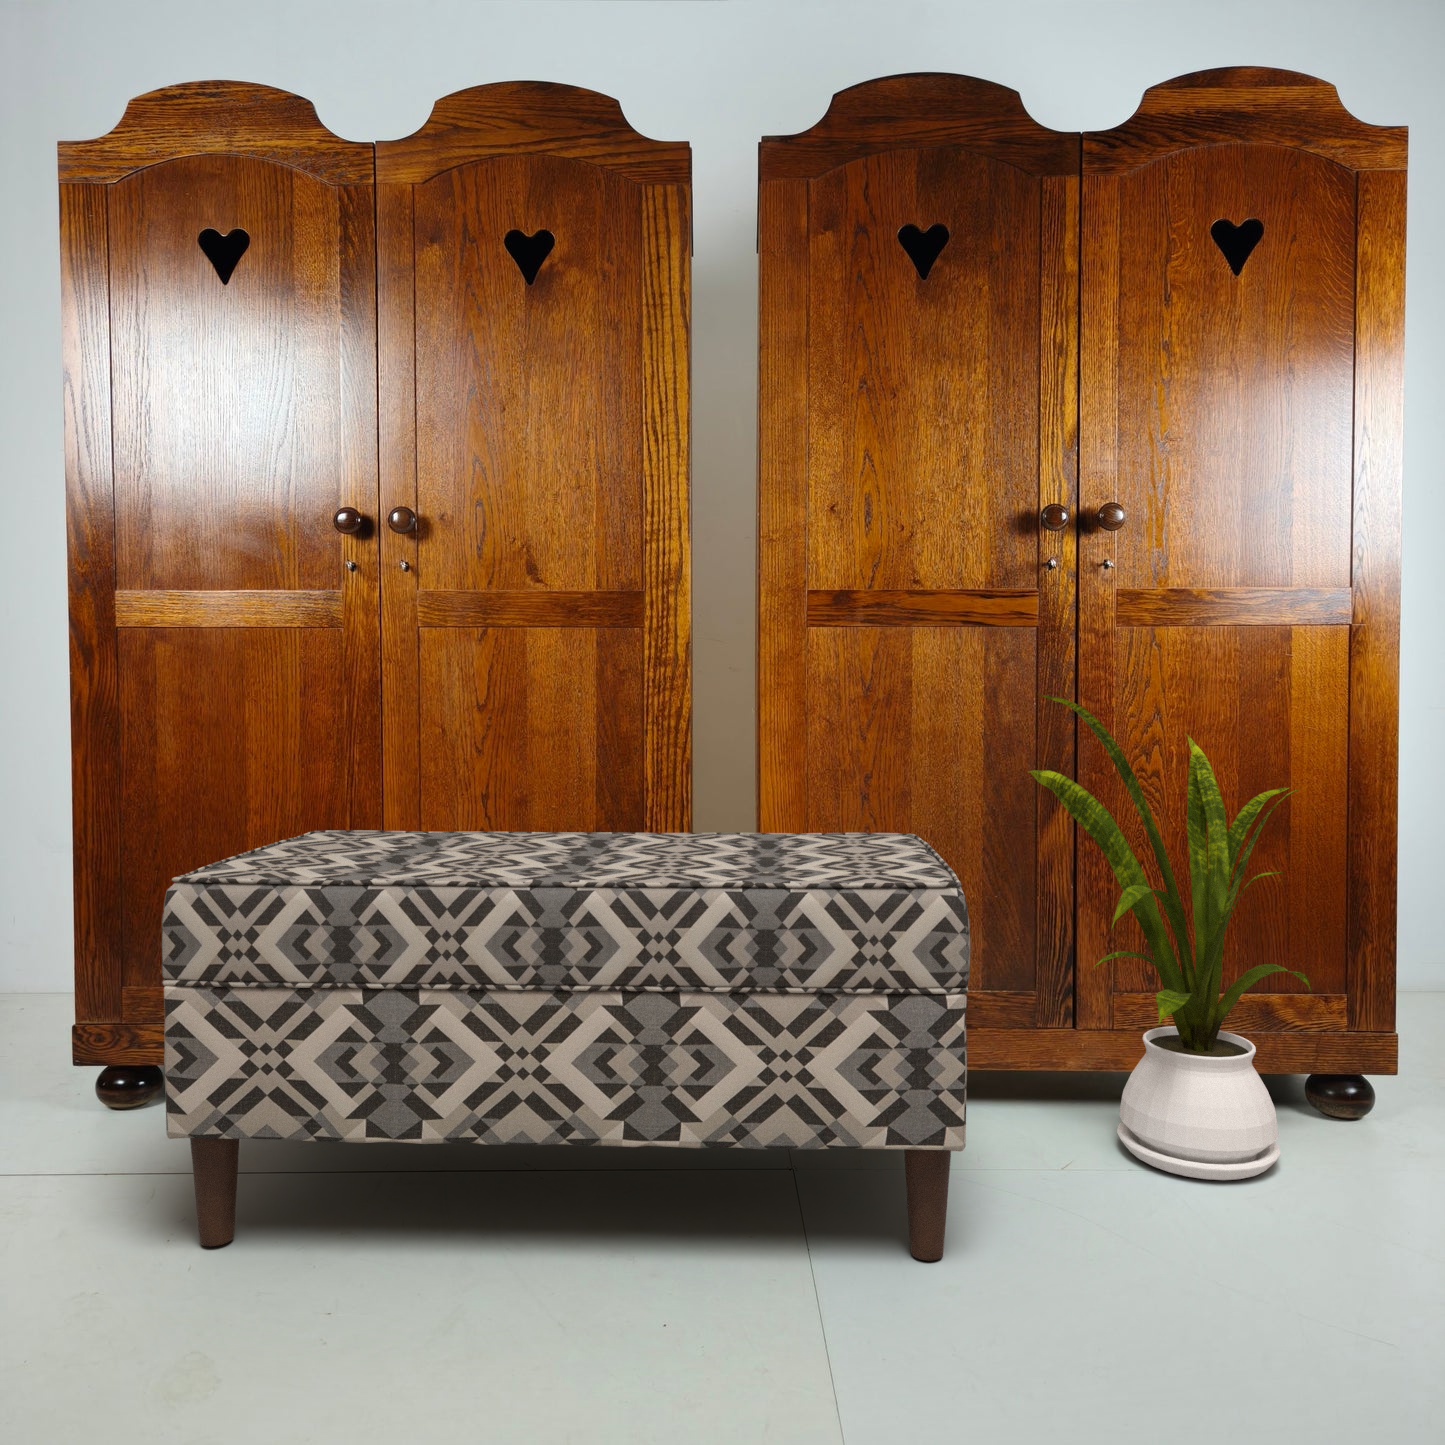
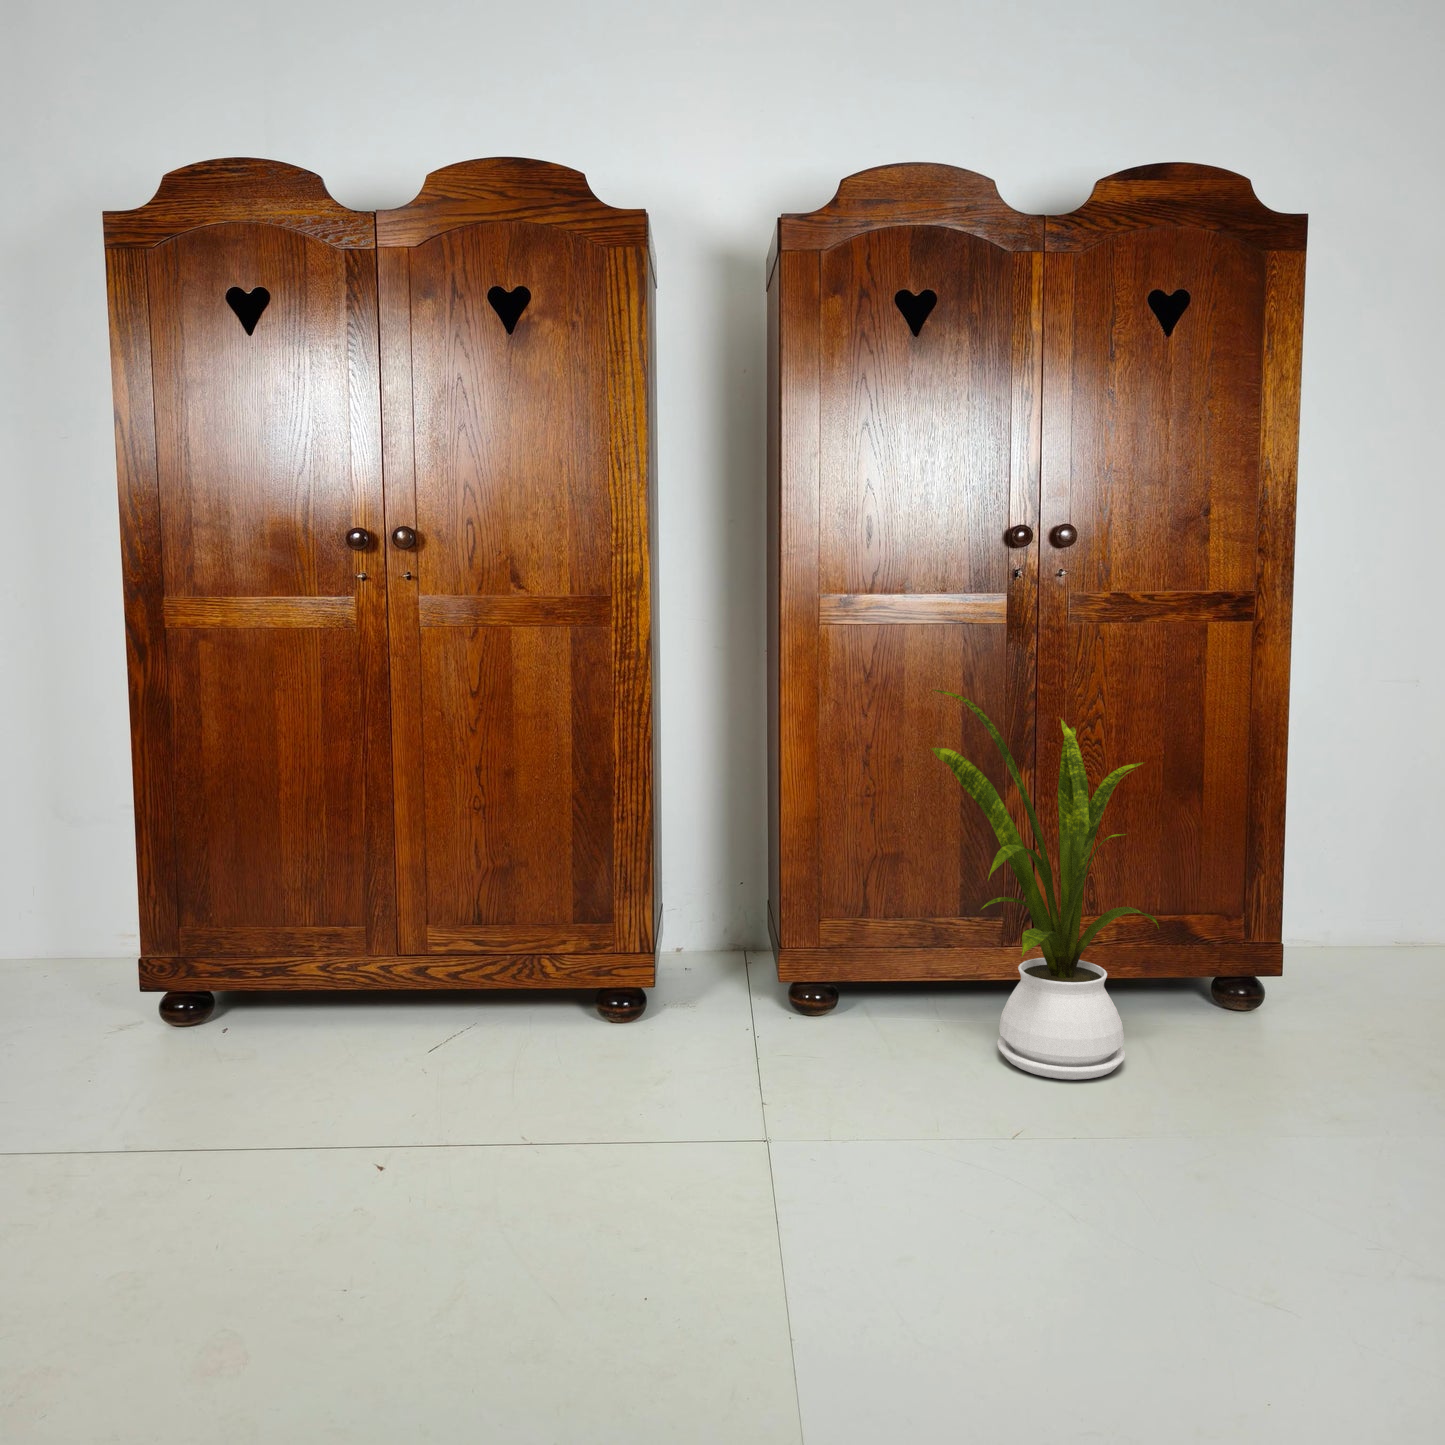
bench: present [161,830,971,1261] -> none [225,799,857,1138]

